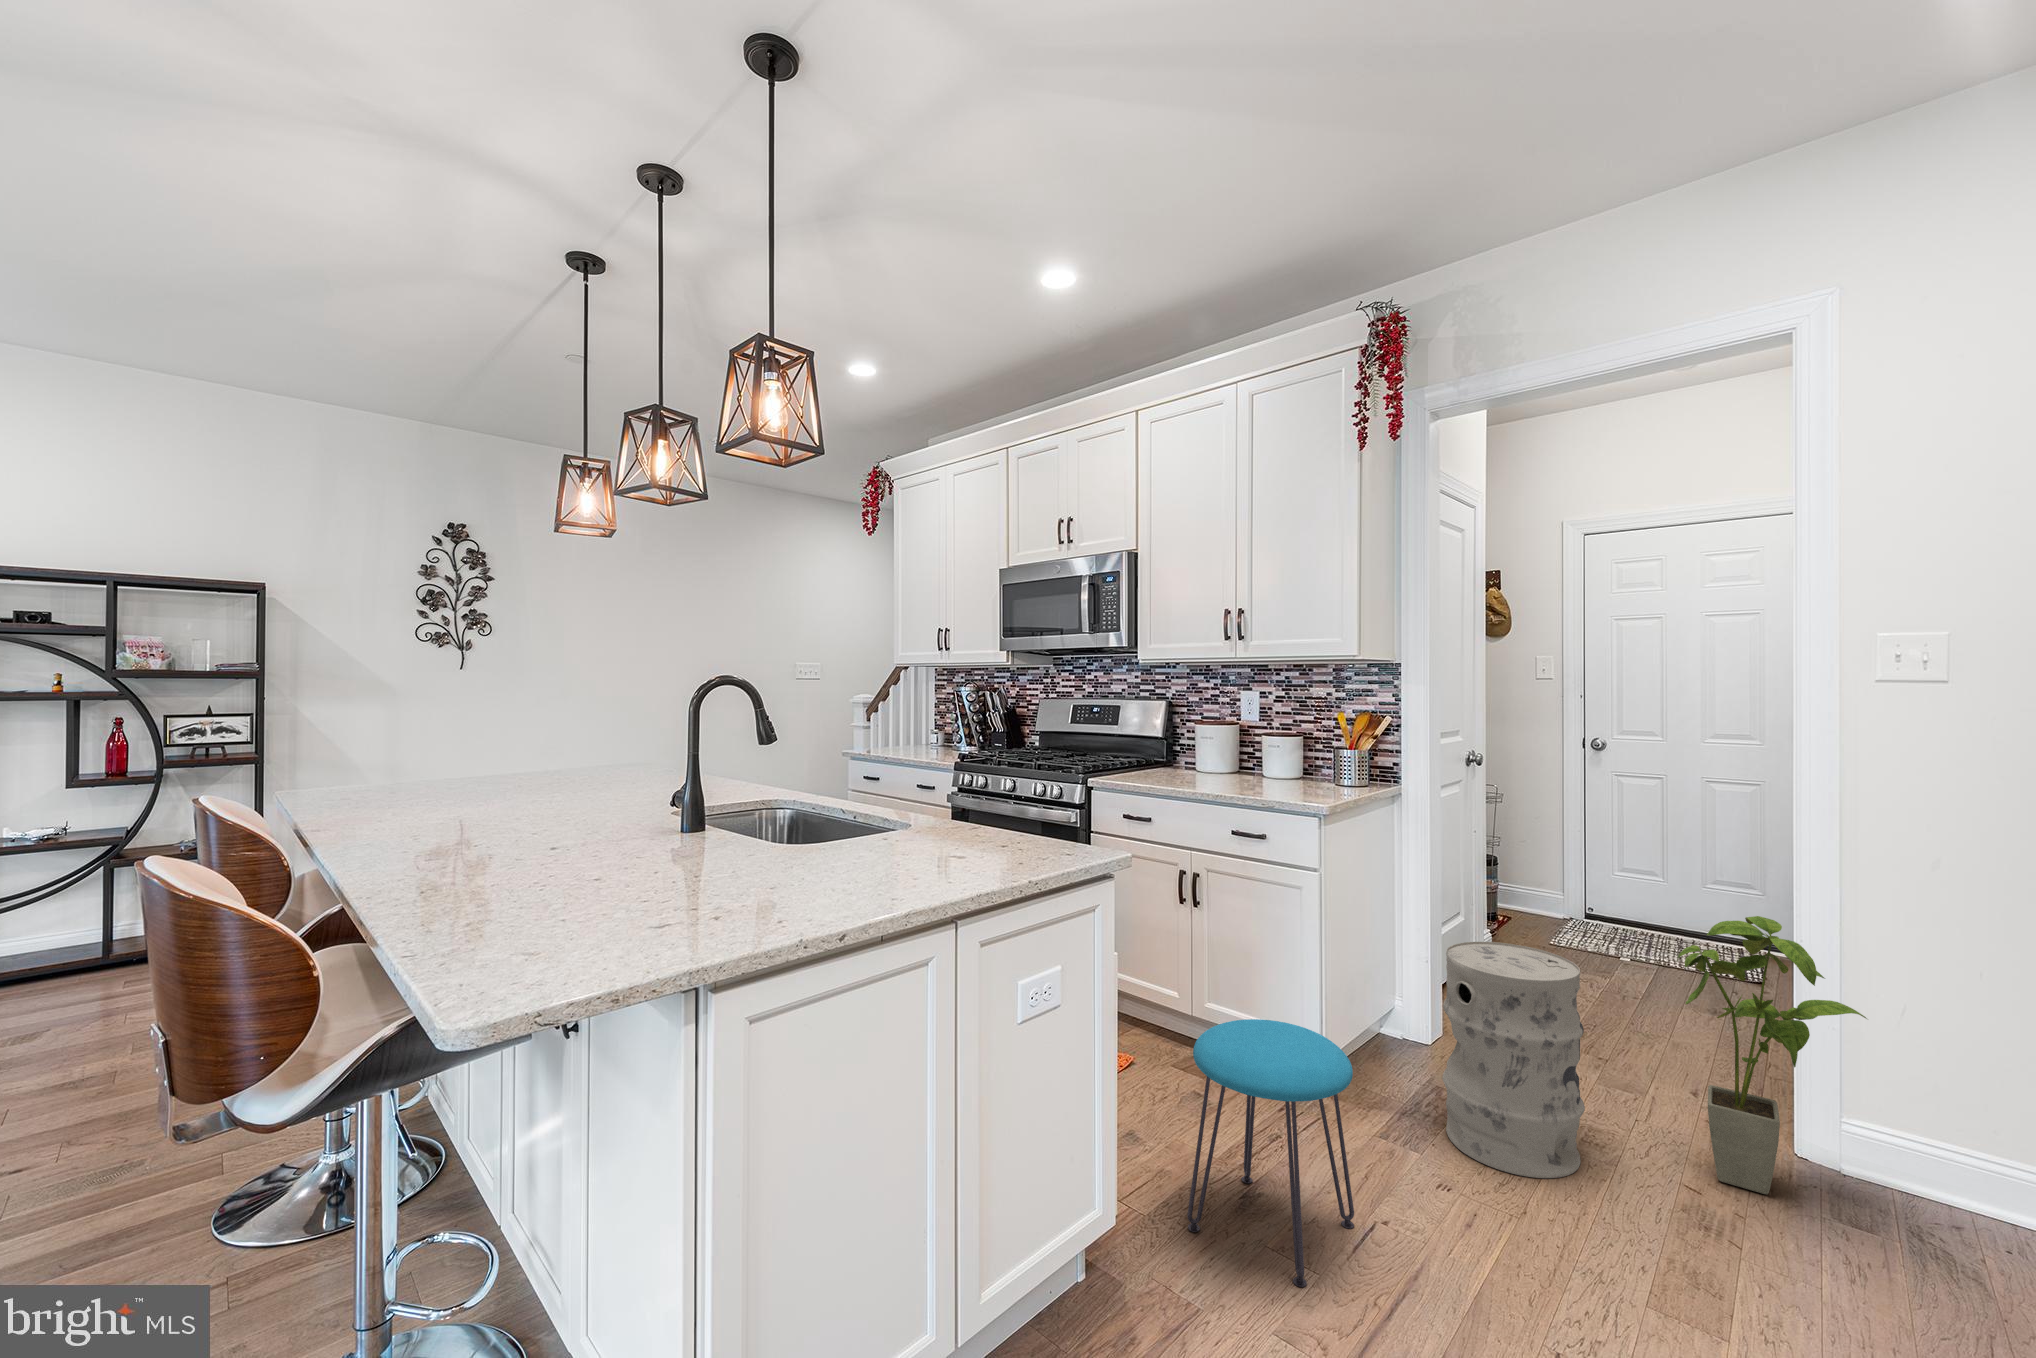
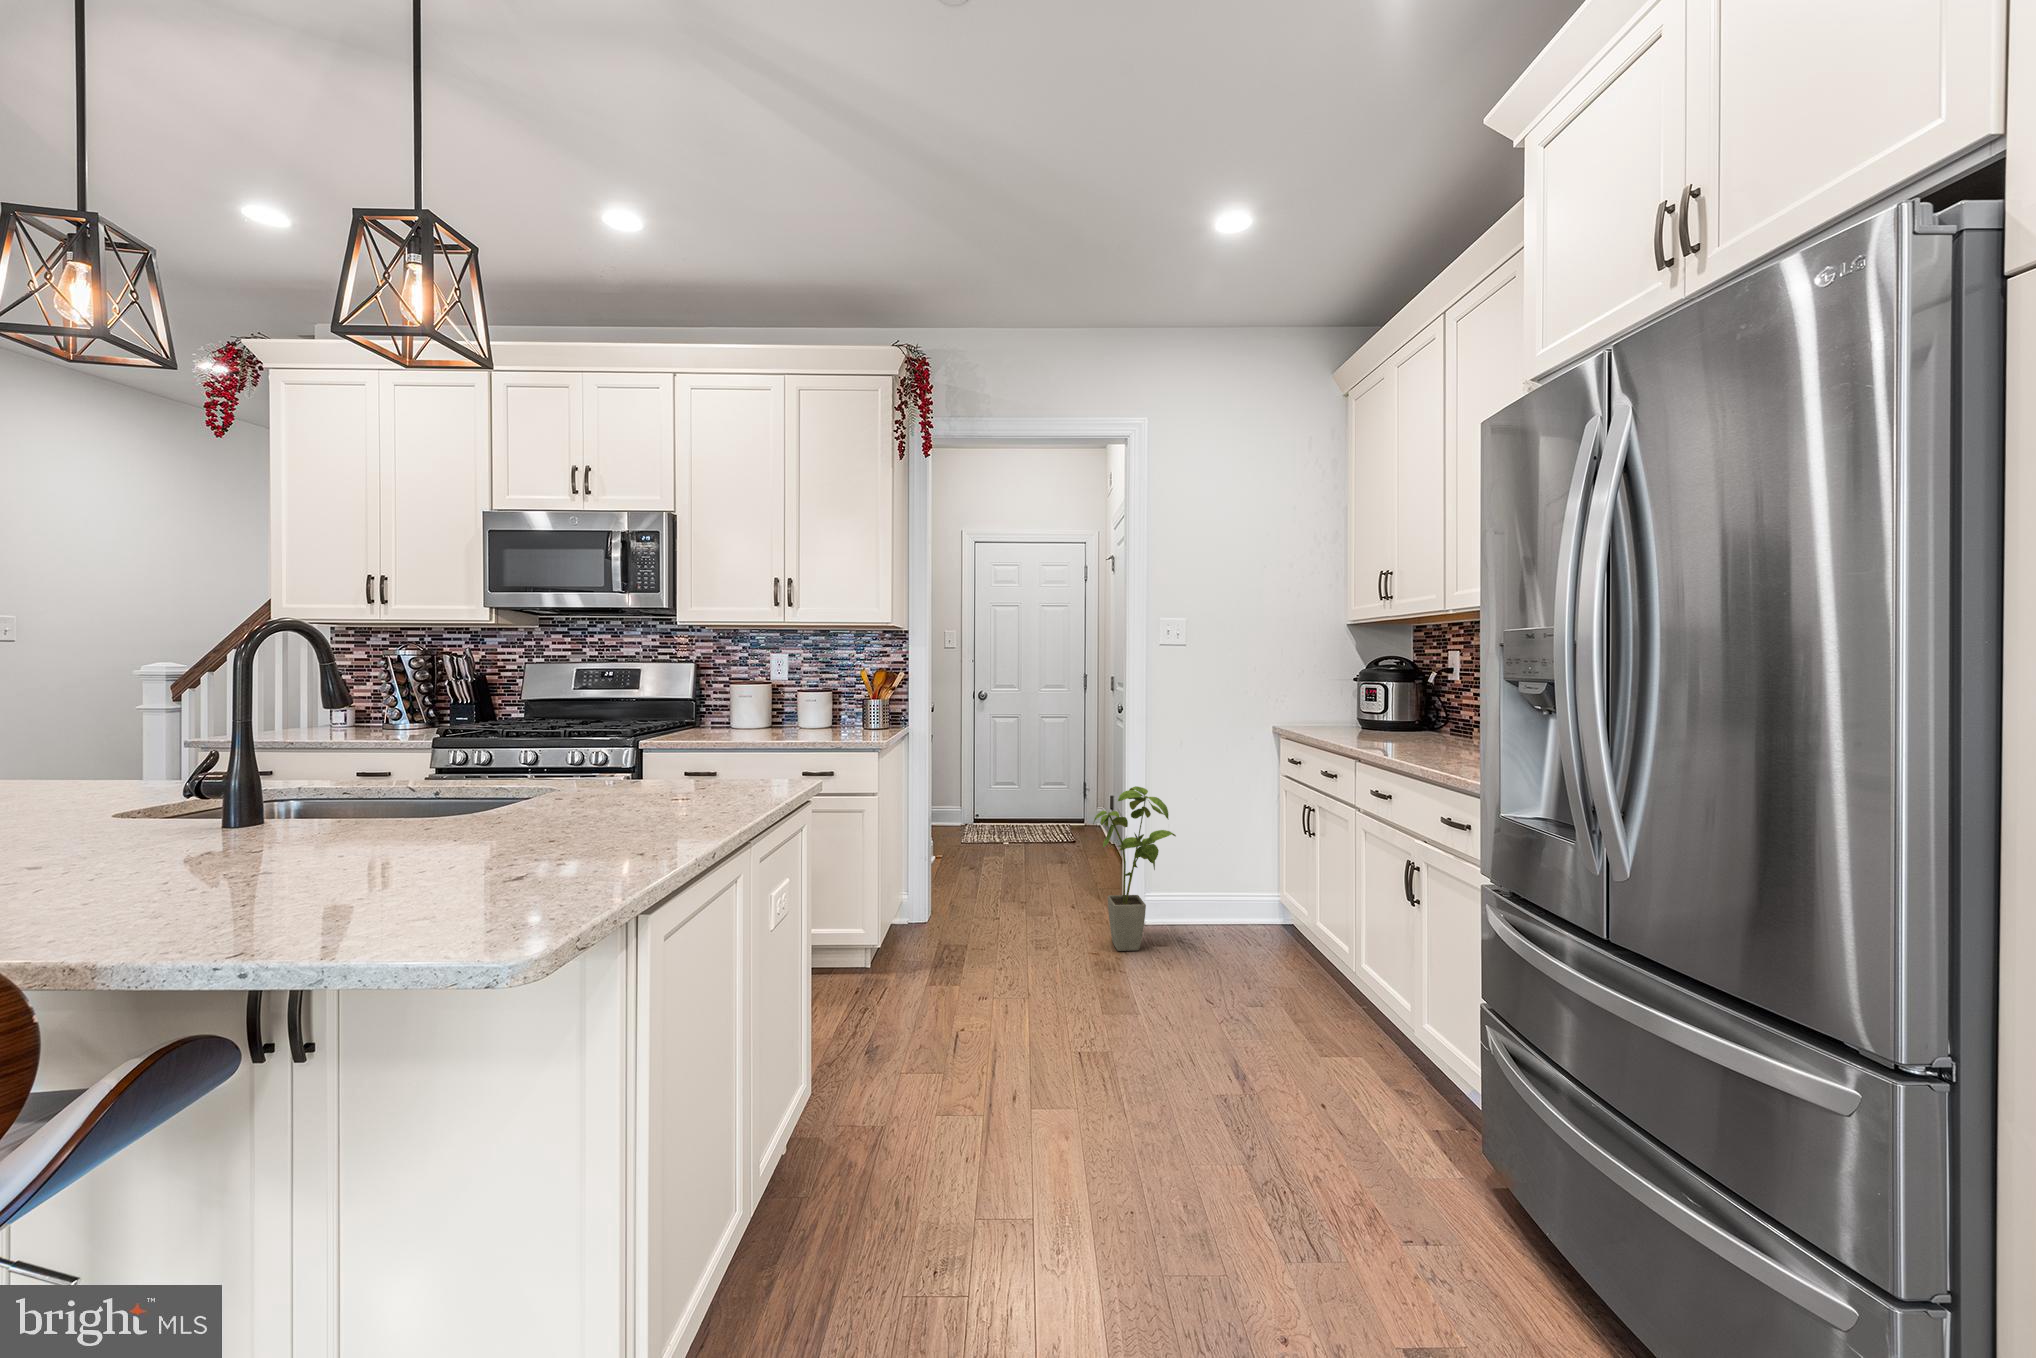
trash can: present [1442,942,1585,1178] -> none [972,830,1058,986]
stool: present [1187,1019,1354,1287] -> none [844,915,971,1110]

